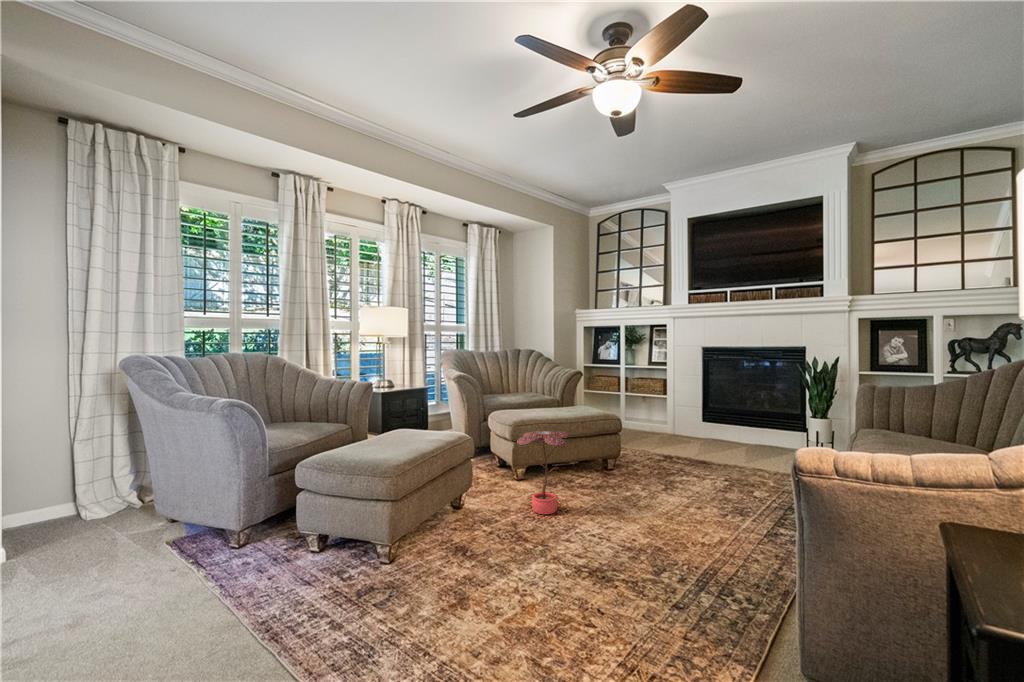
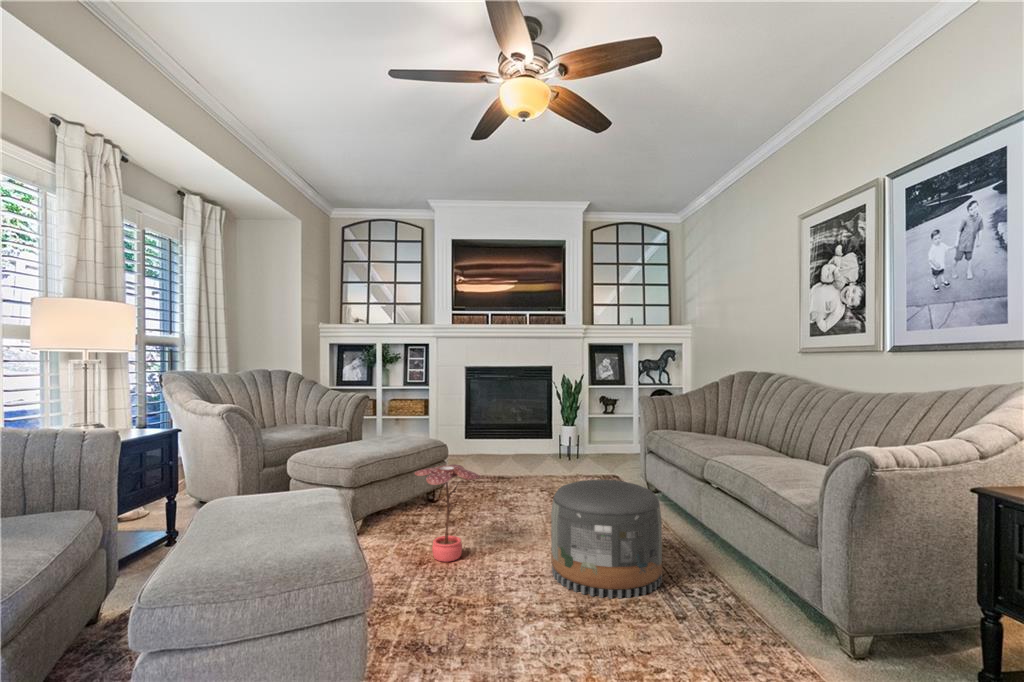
pouf: none [593,464,716,598] -> present [551,480,662,598]

